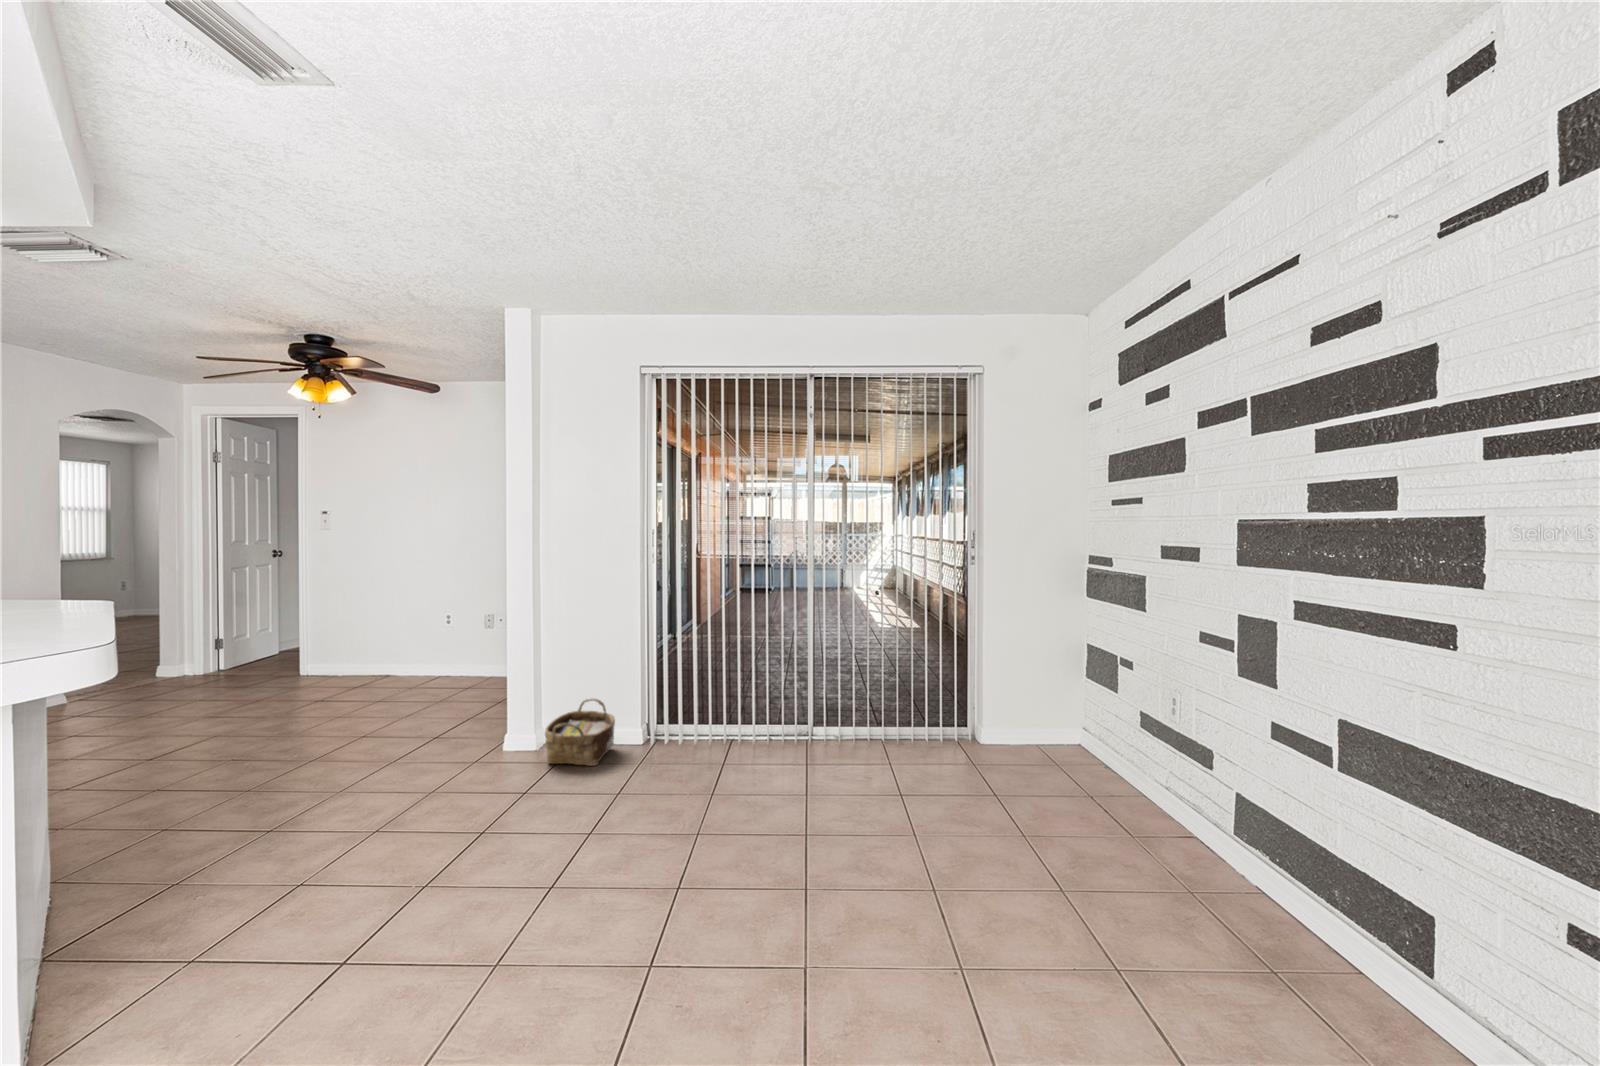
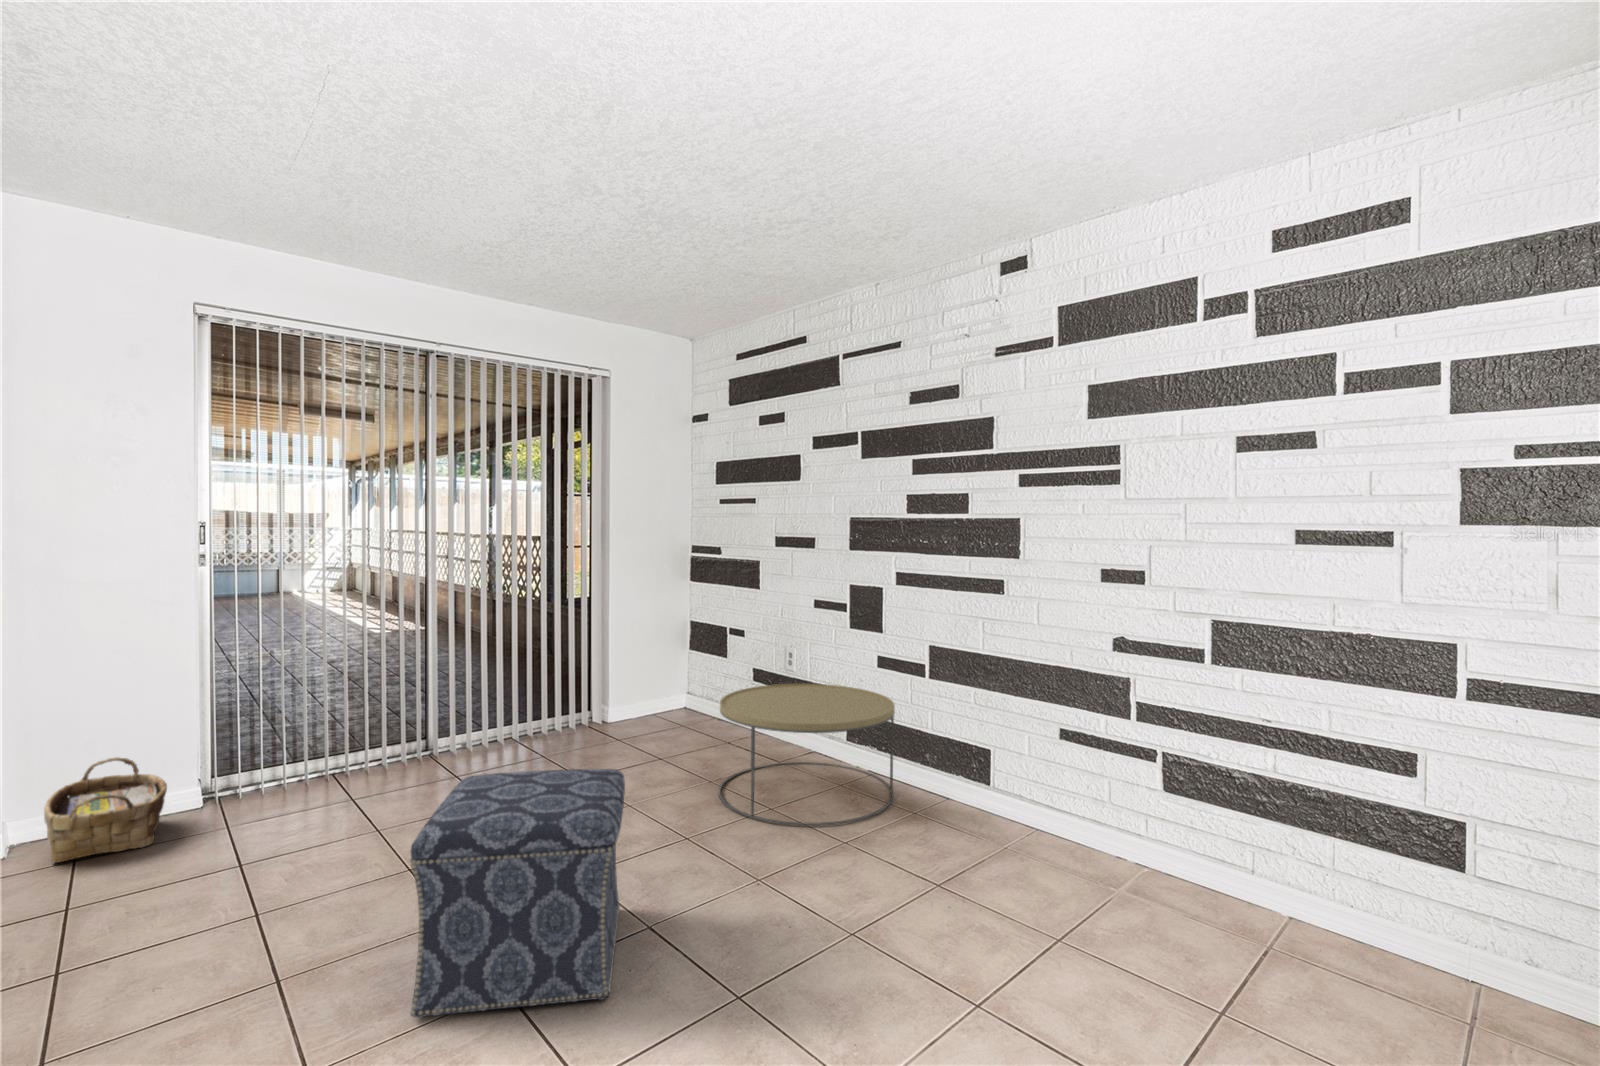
coffee table: none [1013,733,1272,951] -> present [719,684,895,826]
ottoman: none [570,765,804,1024] -> present [410,769,625,1018]

